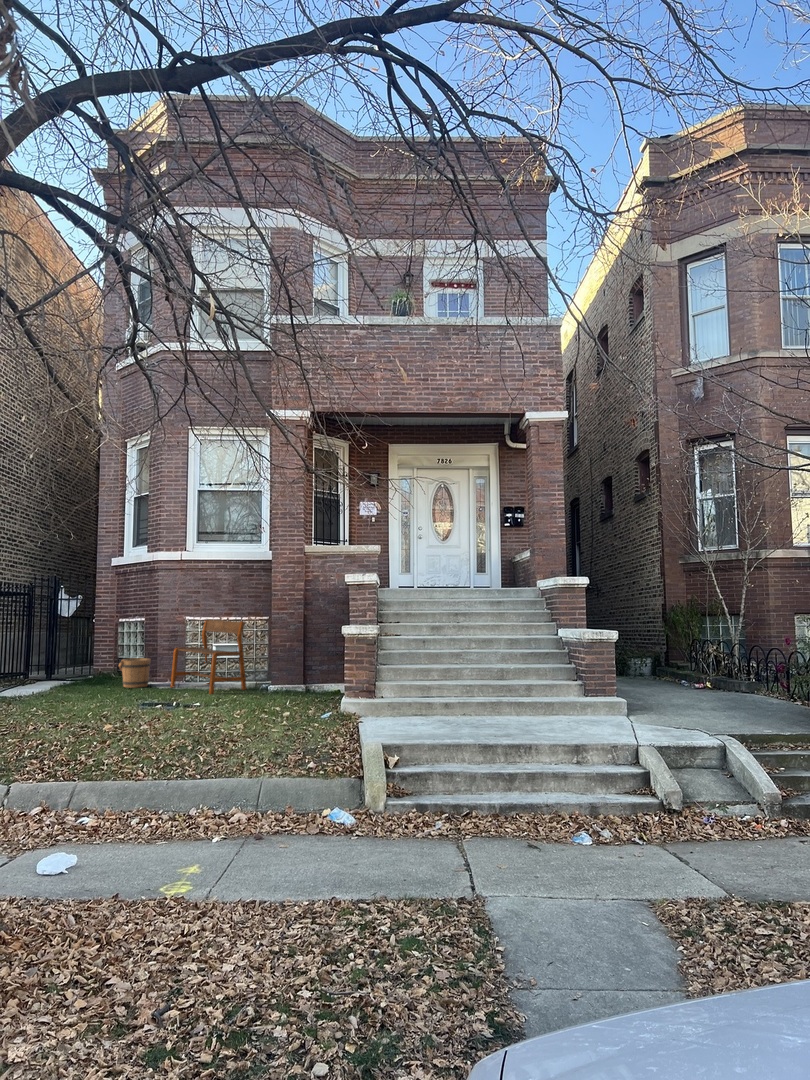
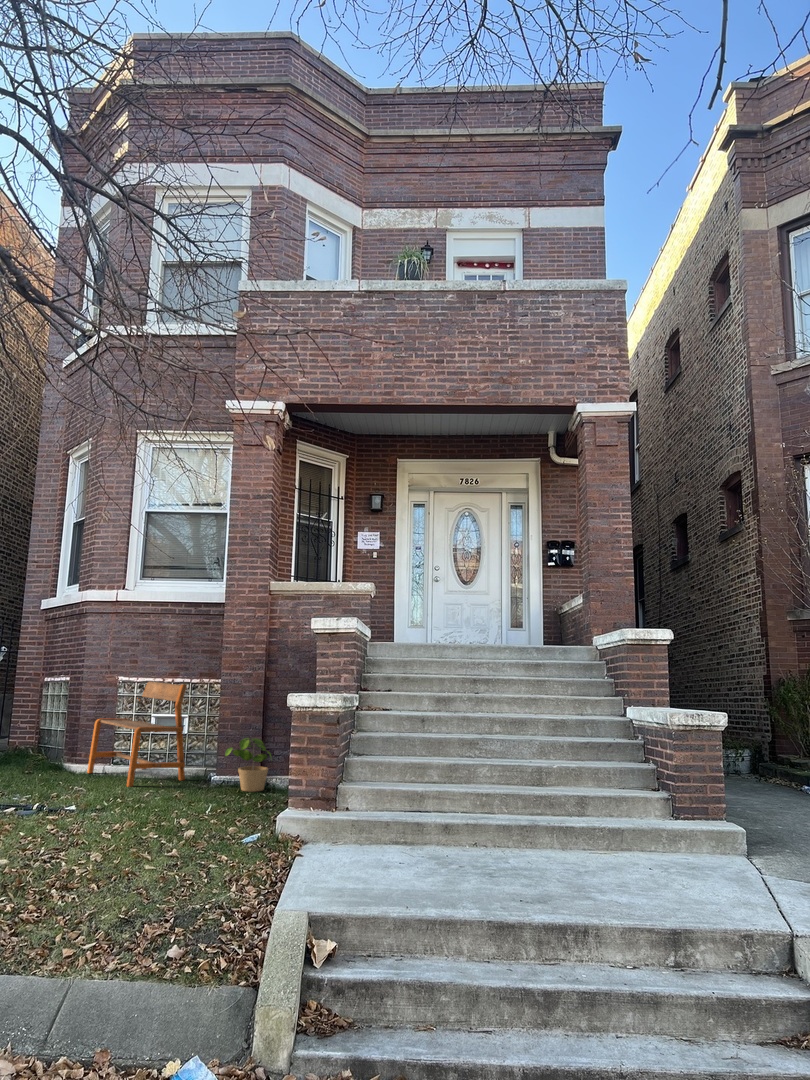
bucket: present [119,658,151,688] -> none [22,731,69,772]
potted plant: none [280,658,313,694] -> present [225,738,271,792]

